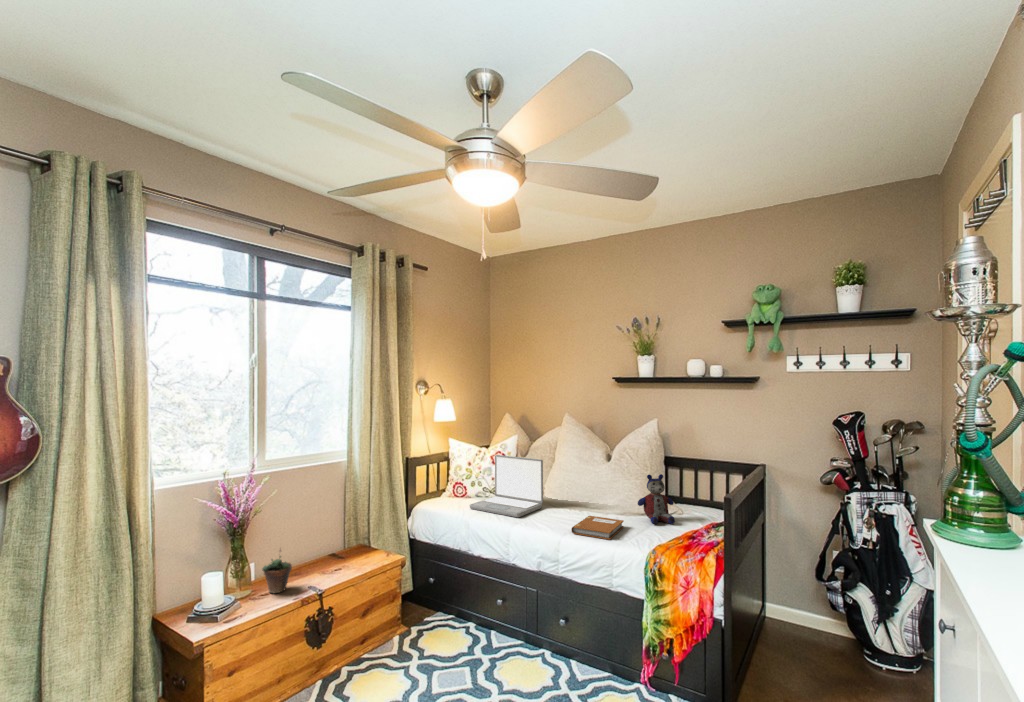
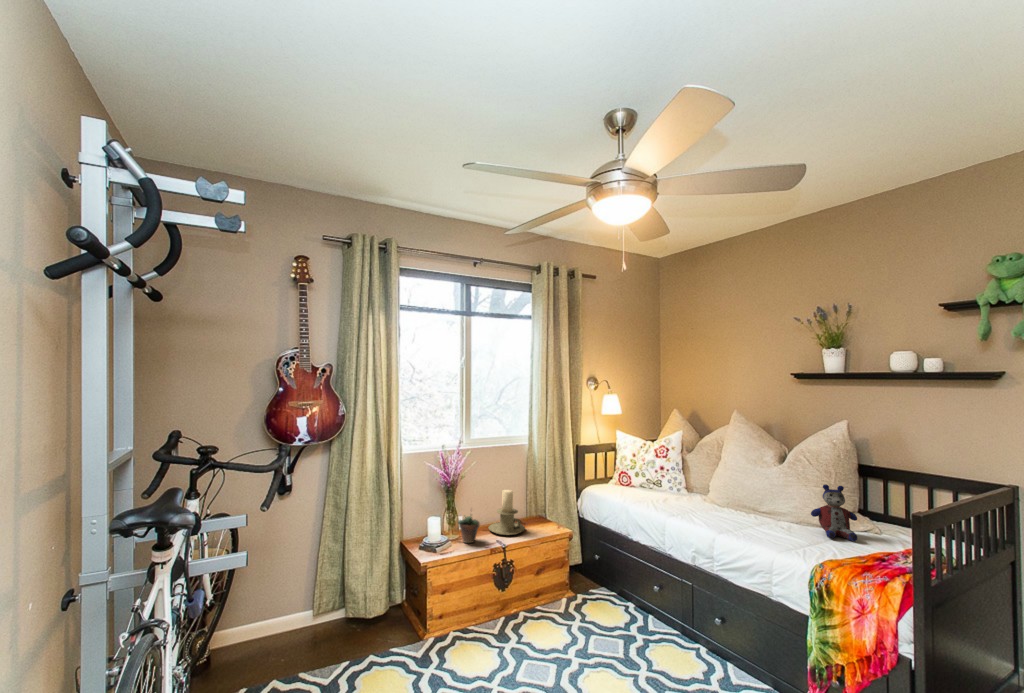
laptop: present [470,455,543,517] -> none [632,450,706,511]
notebook: present [571,516,624,540] -> none [730,519,792,546]
candle holder: none [301,519,349,575] -> present [489,490,525,535]

